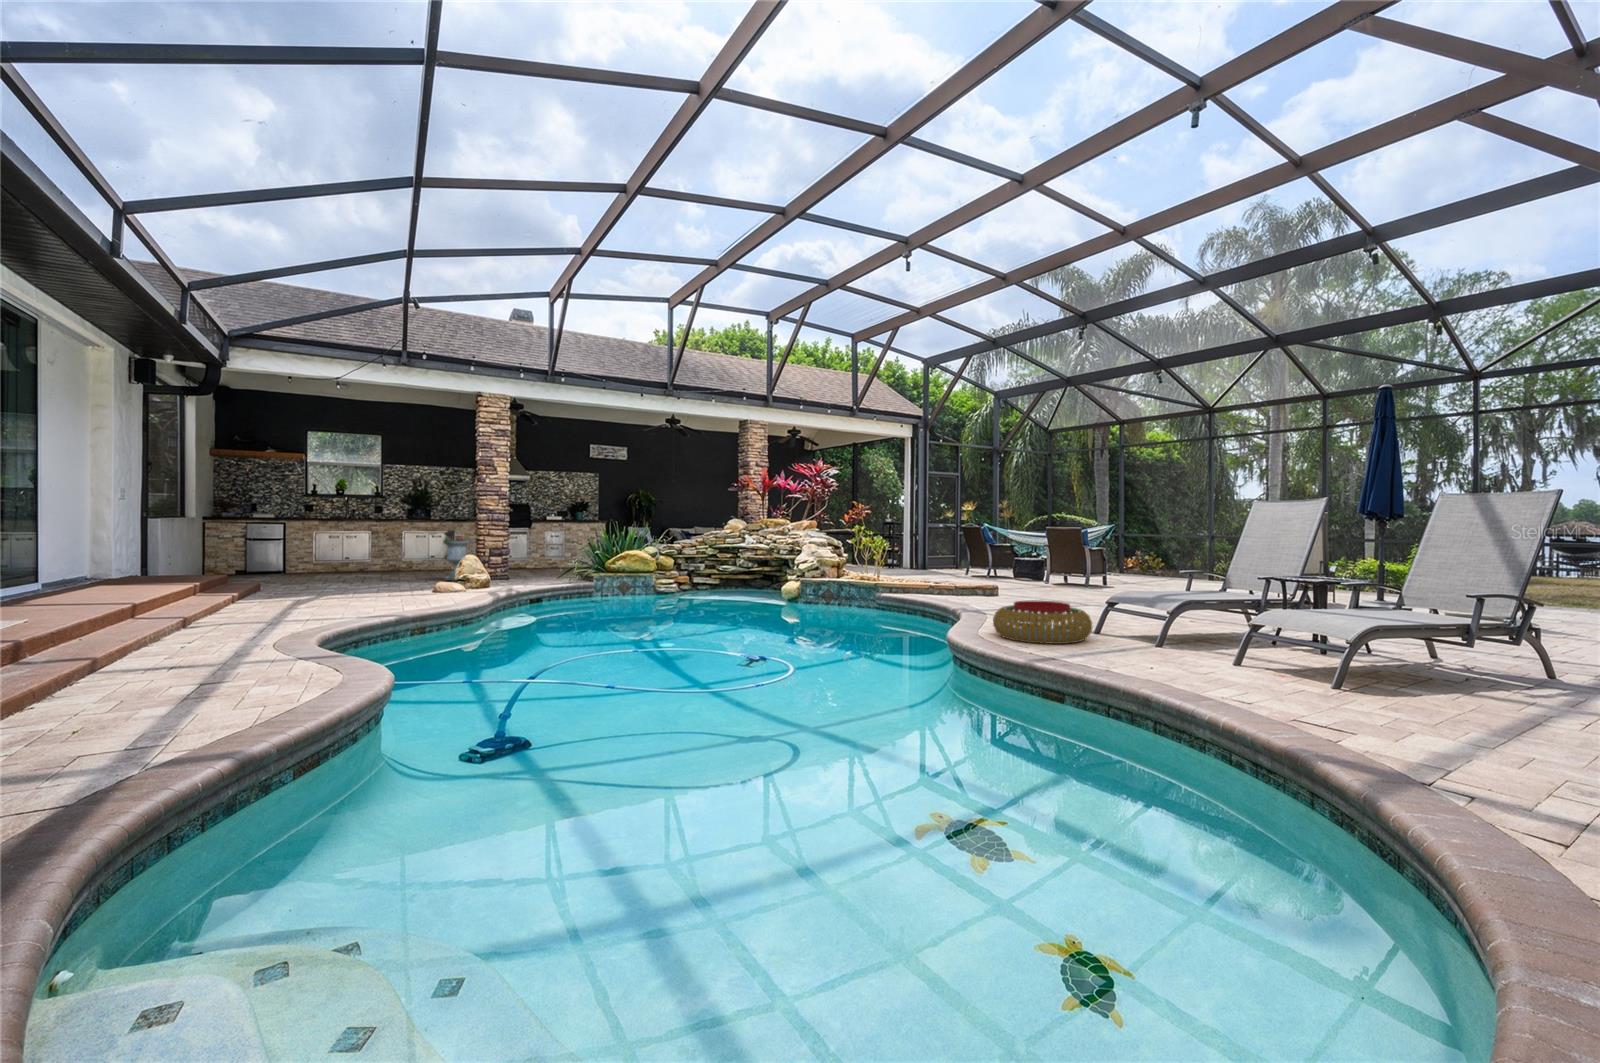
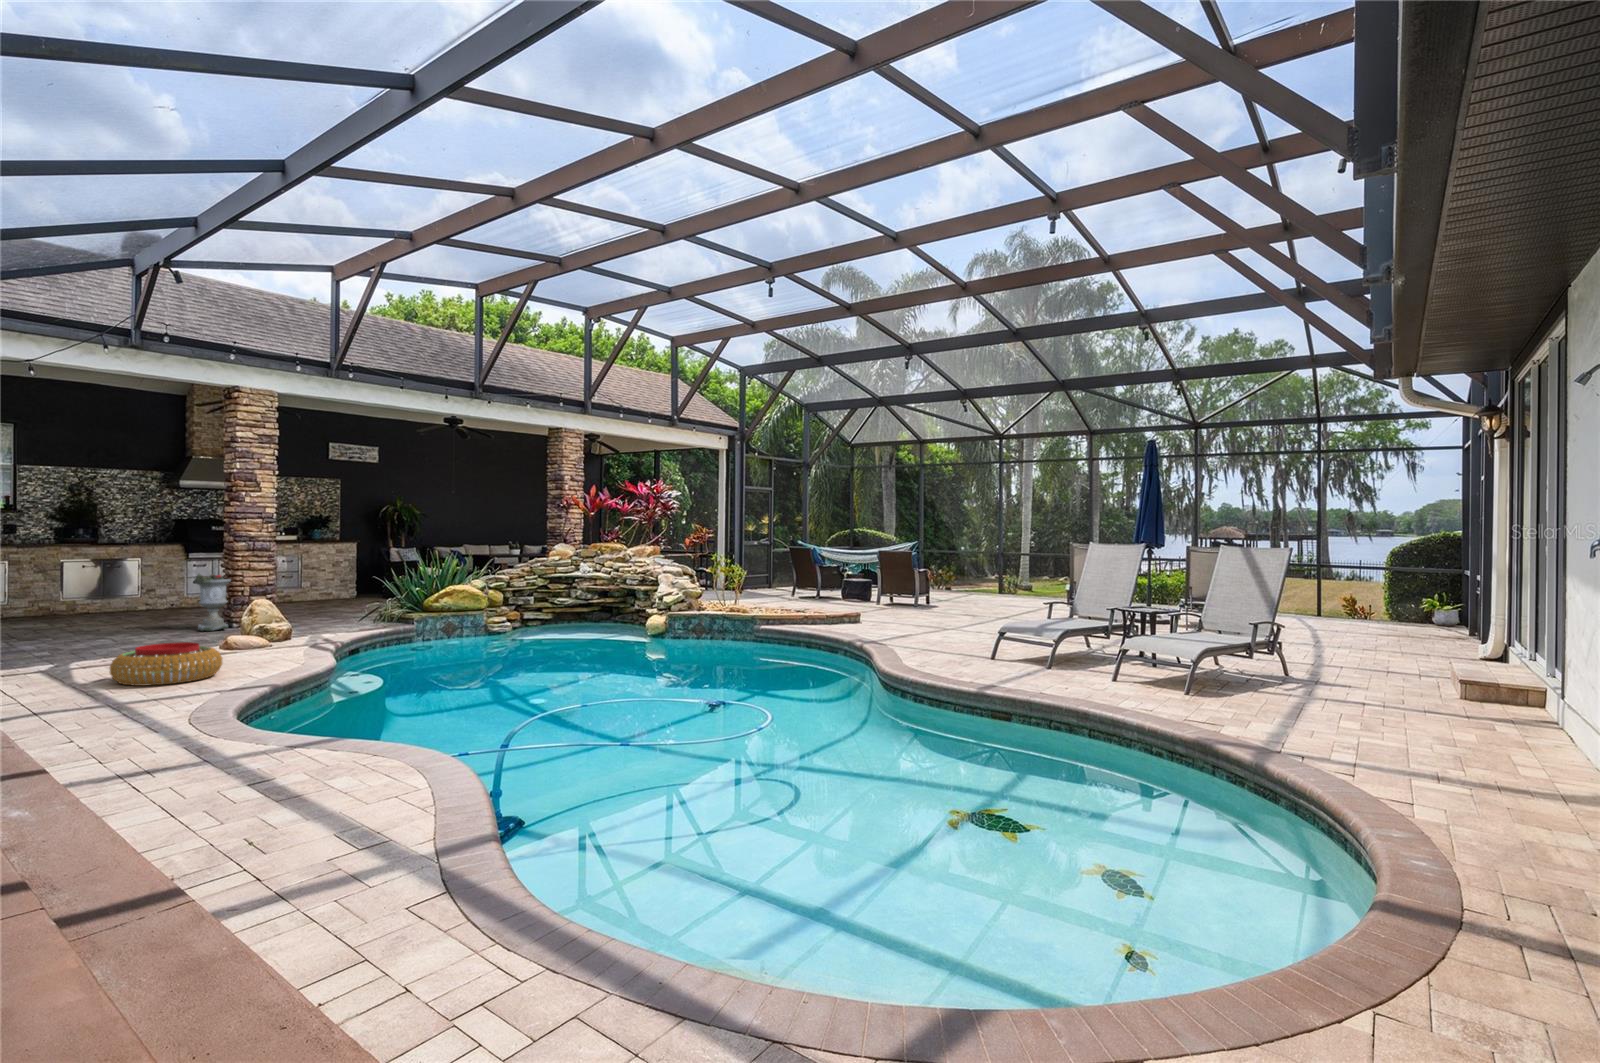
pouf: present [993,600,1092,644] -> present [110,642,222,686]

